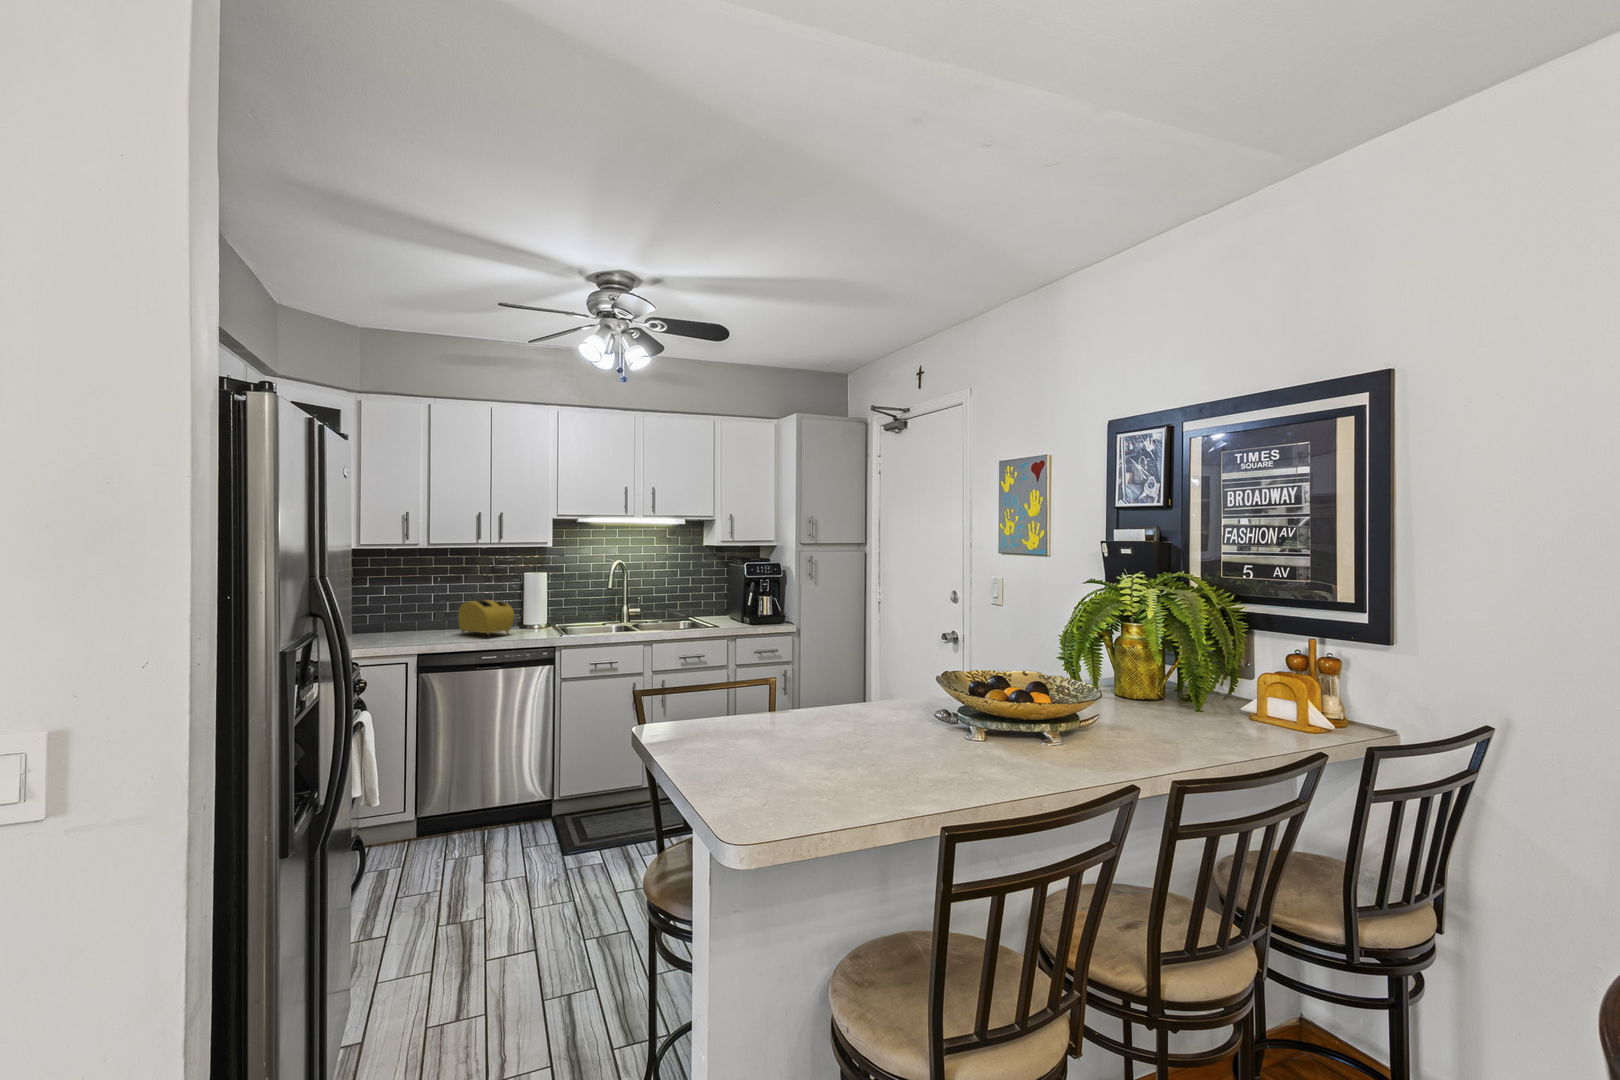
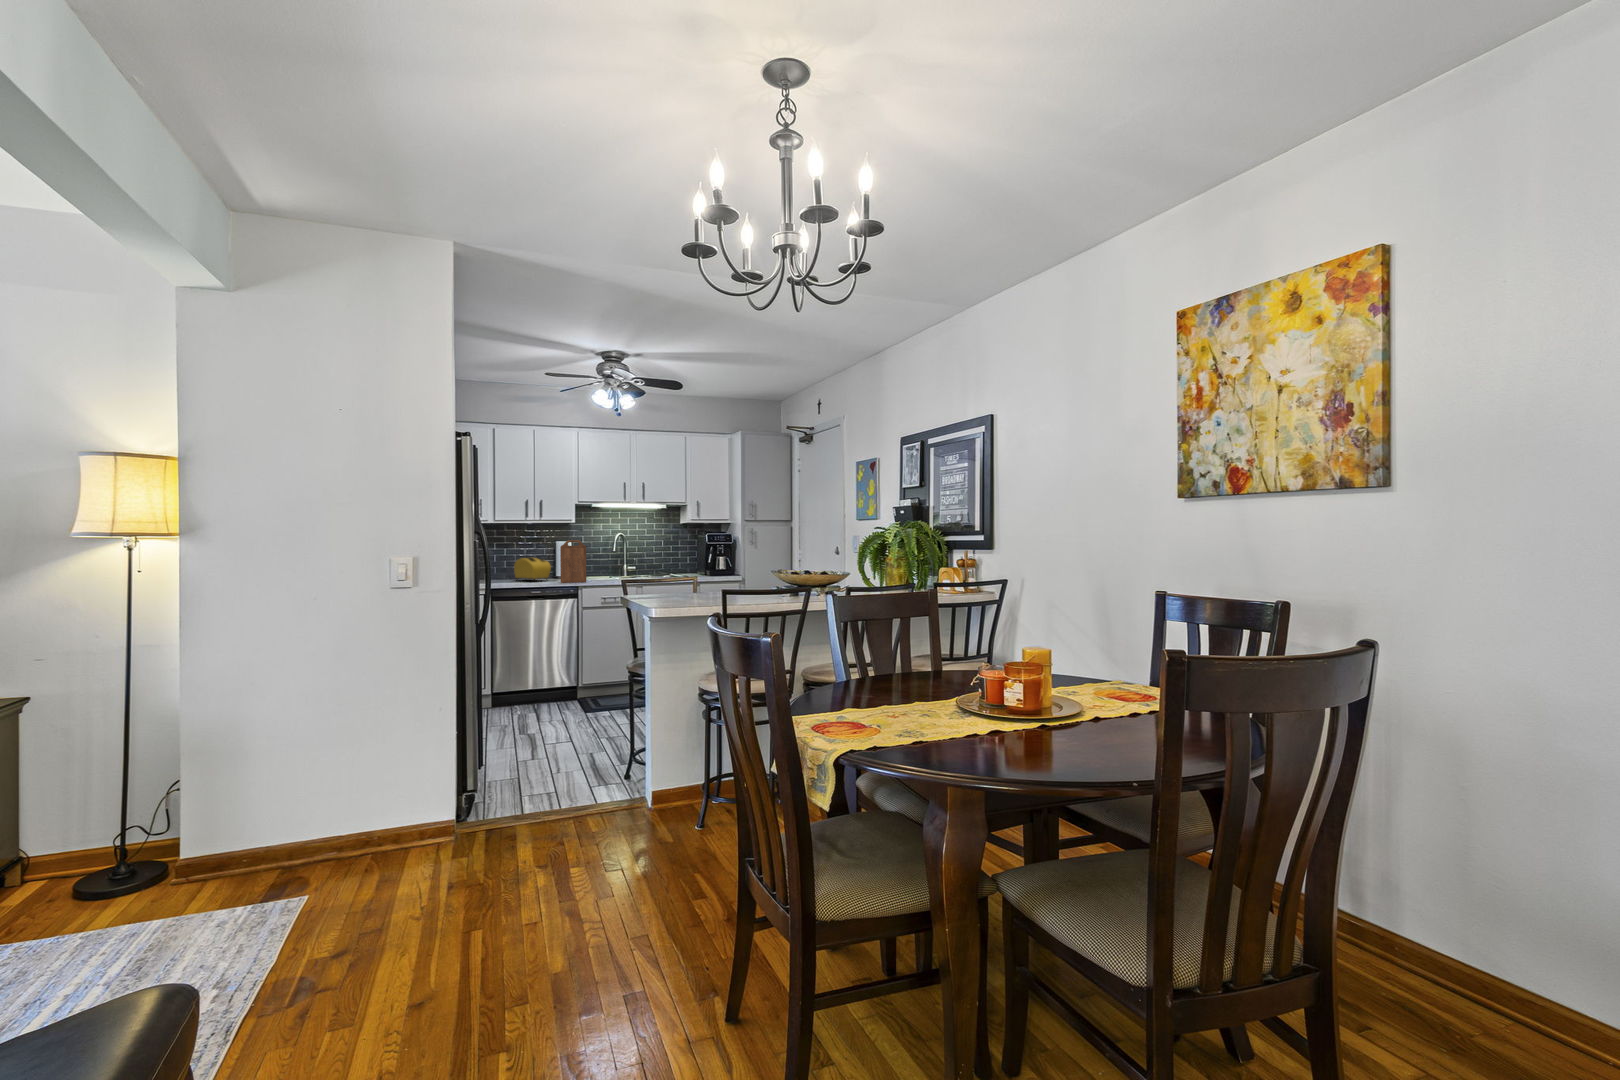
cutting board: none [528,575,568,641] -> present [560,540,586,583]

